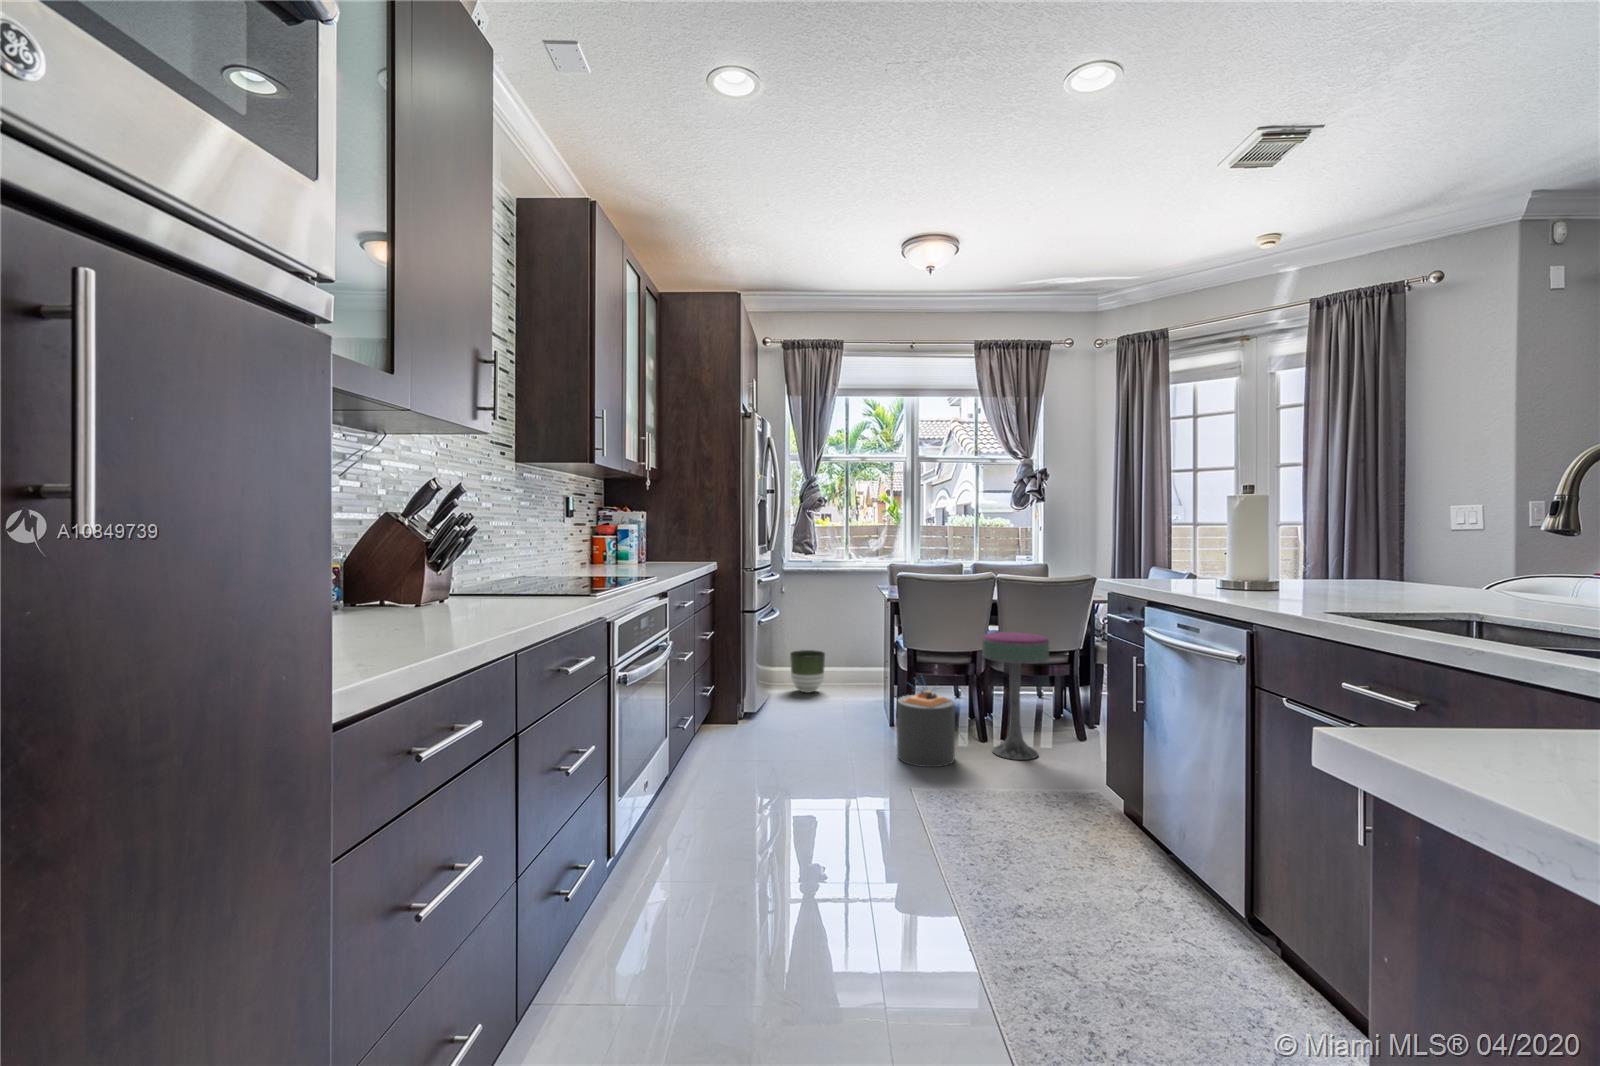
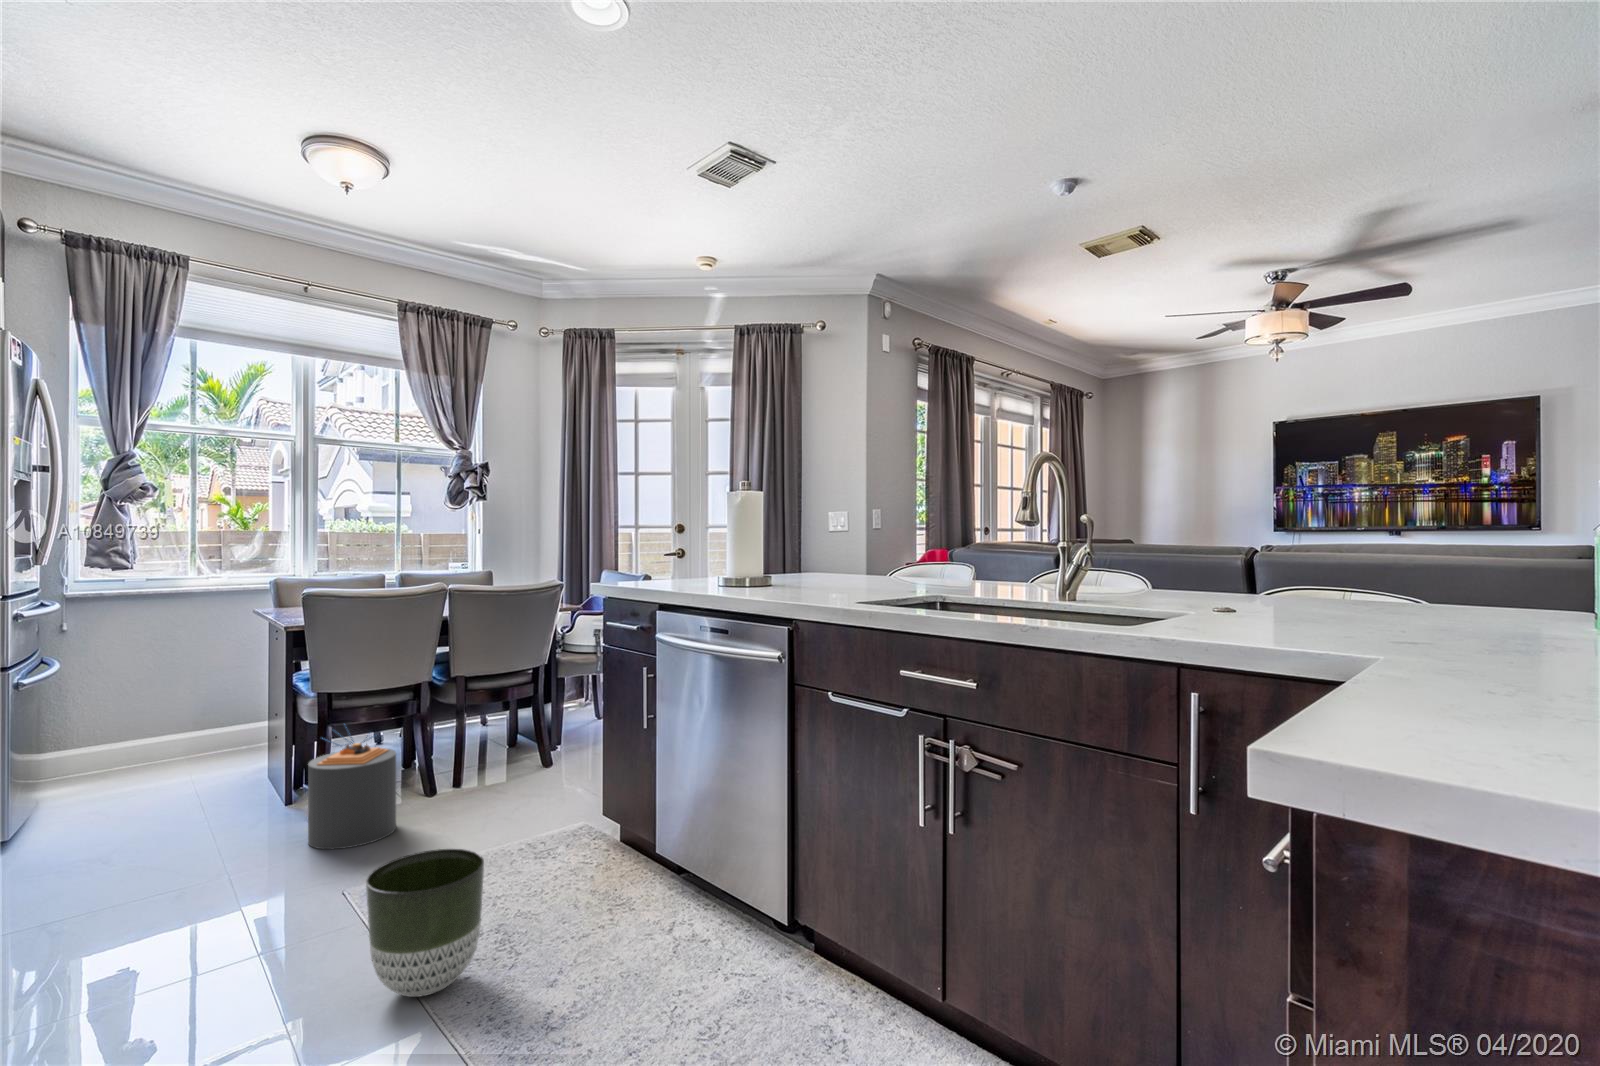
bar stool: present [982,632,1049,760] -> none [430,652,514,808]
planter: present [790,650,825,693] -> present [366,849,484,997]

